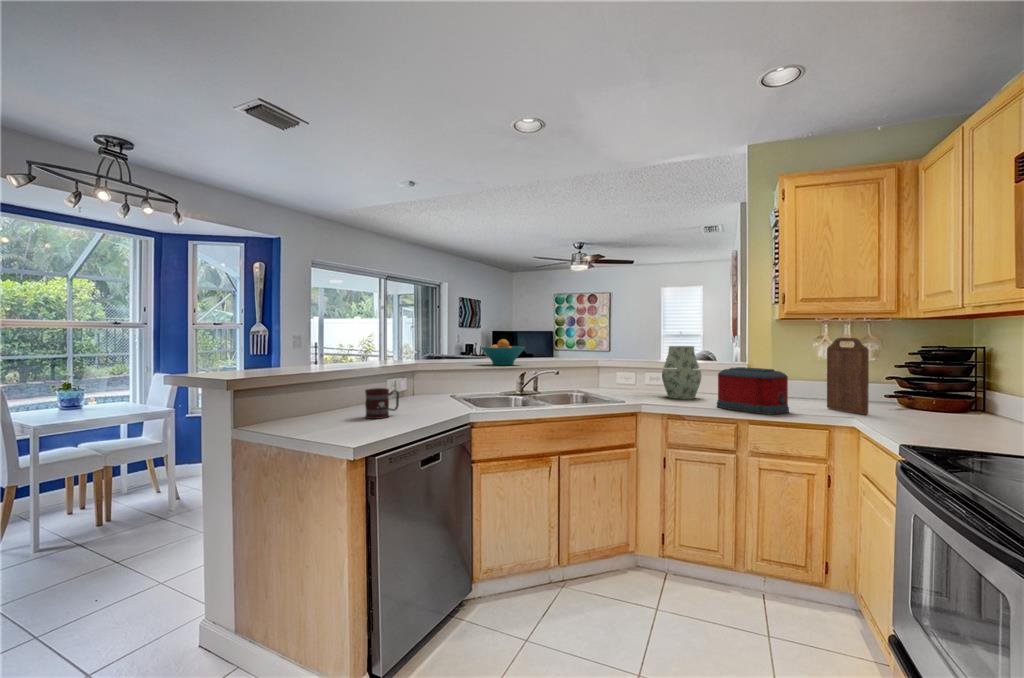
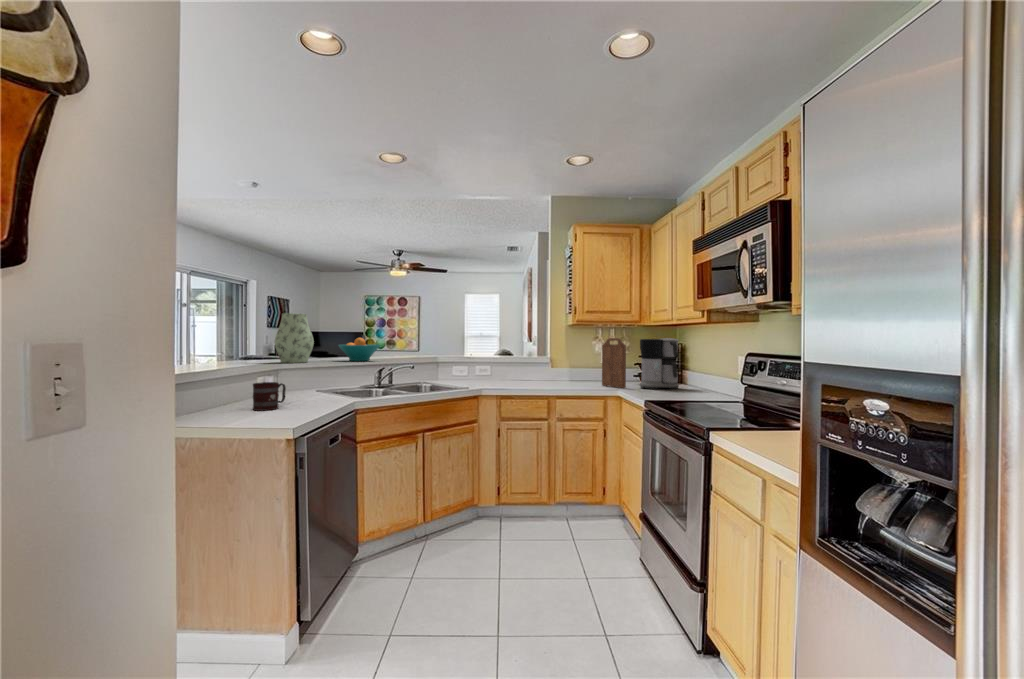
coffee maker: none [896,338,979,422] -> present [640,338,679,389]
vase: present [662,346,701,399] -> present [275,313,314,363]
toaster: present [717,367,789,415] -> none [537,359,582,391]

